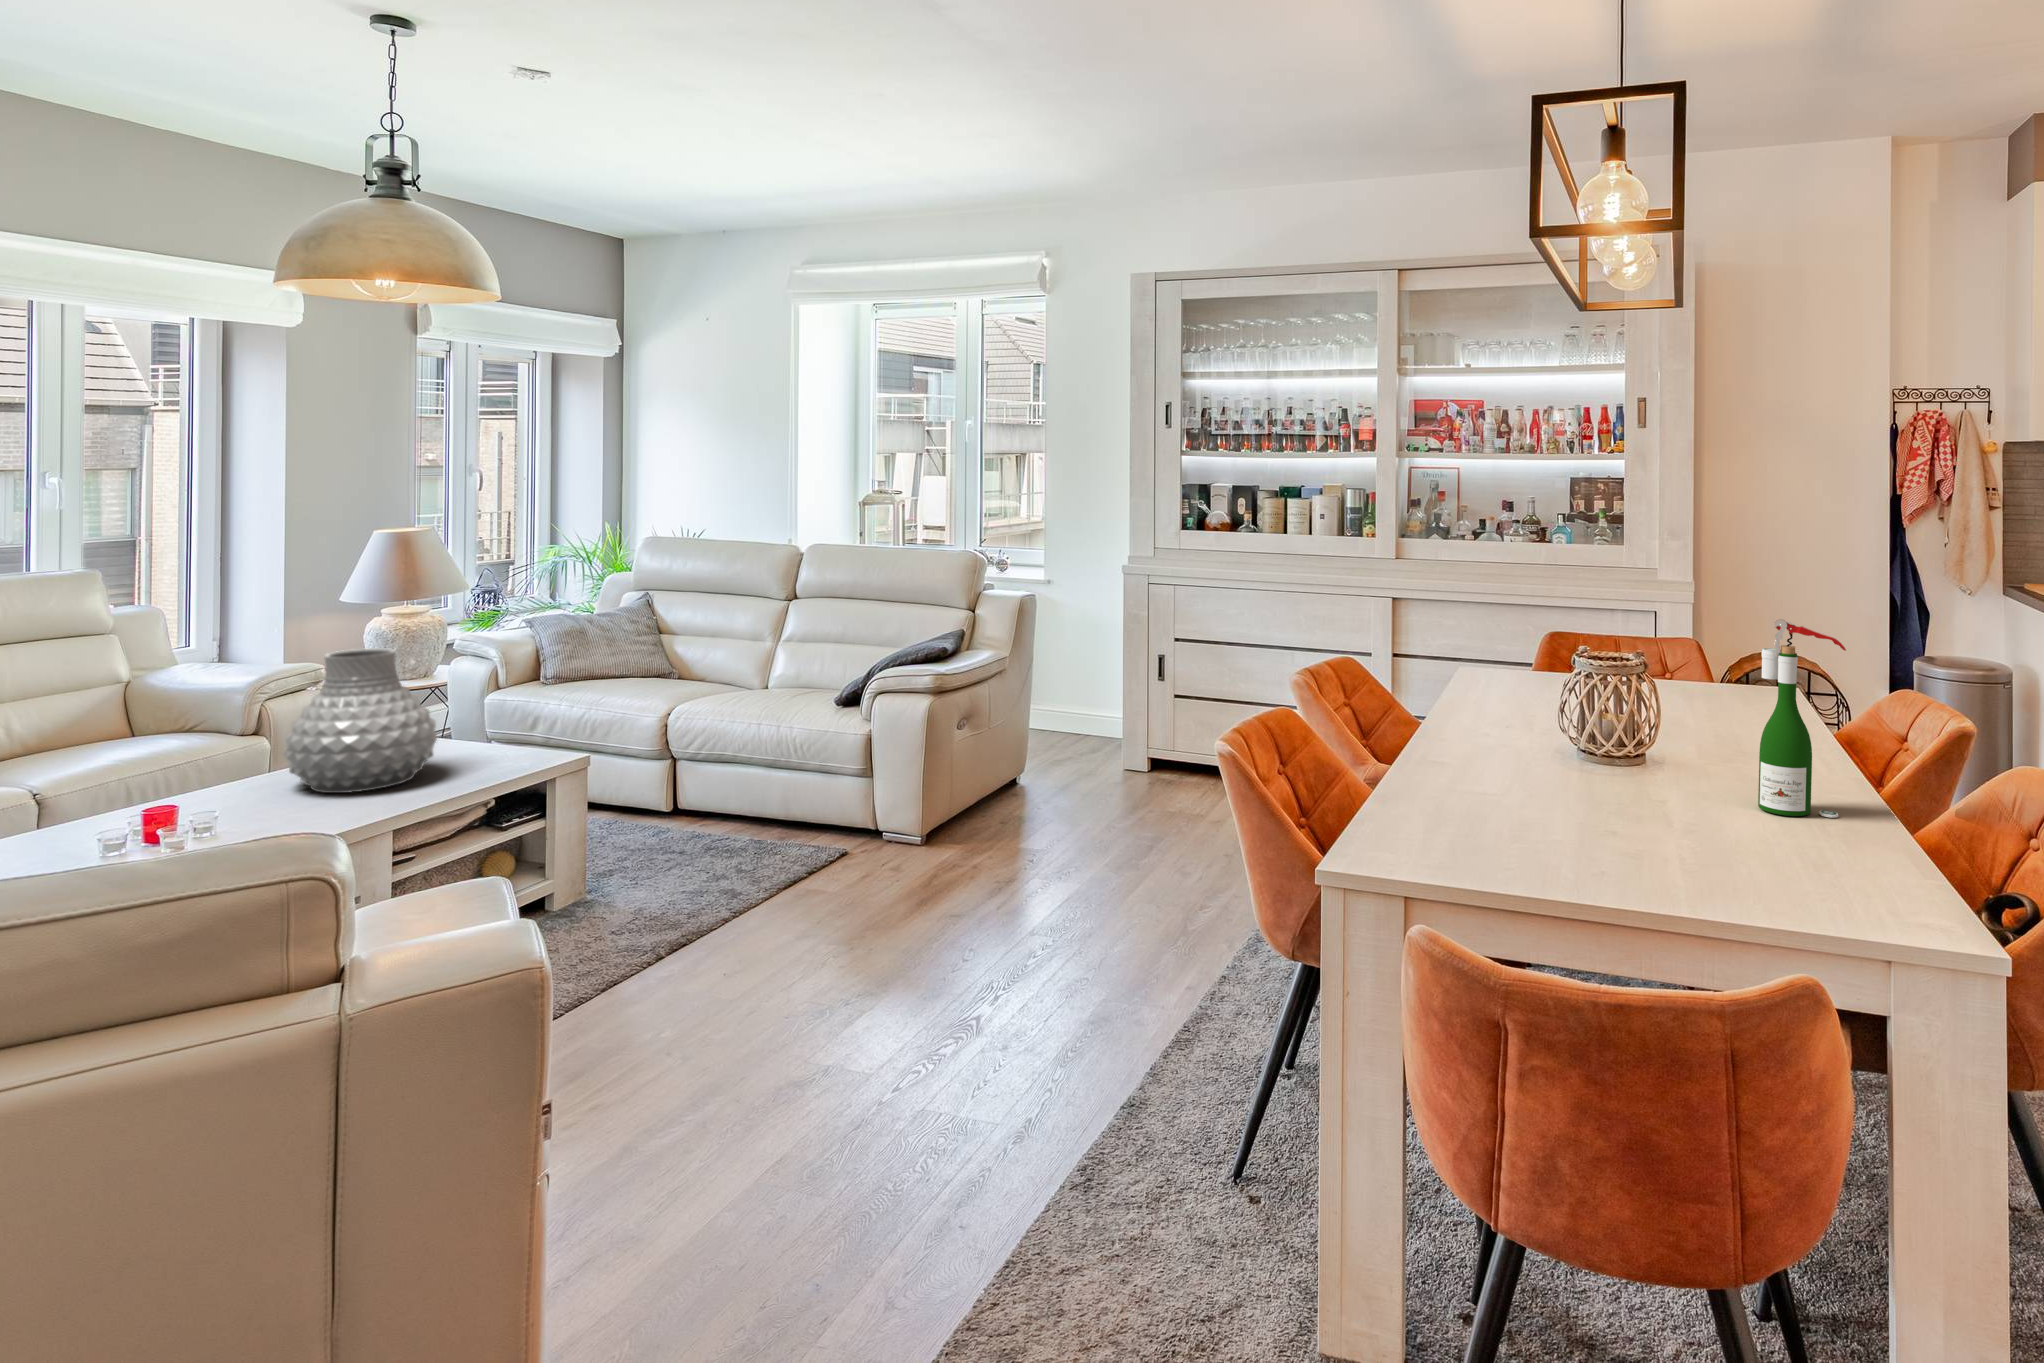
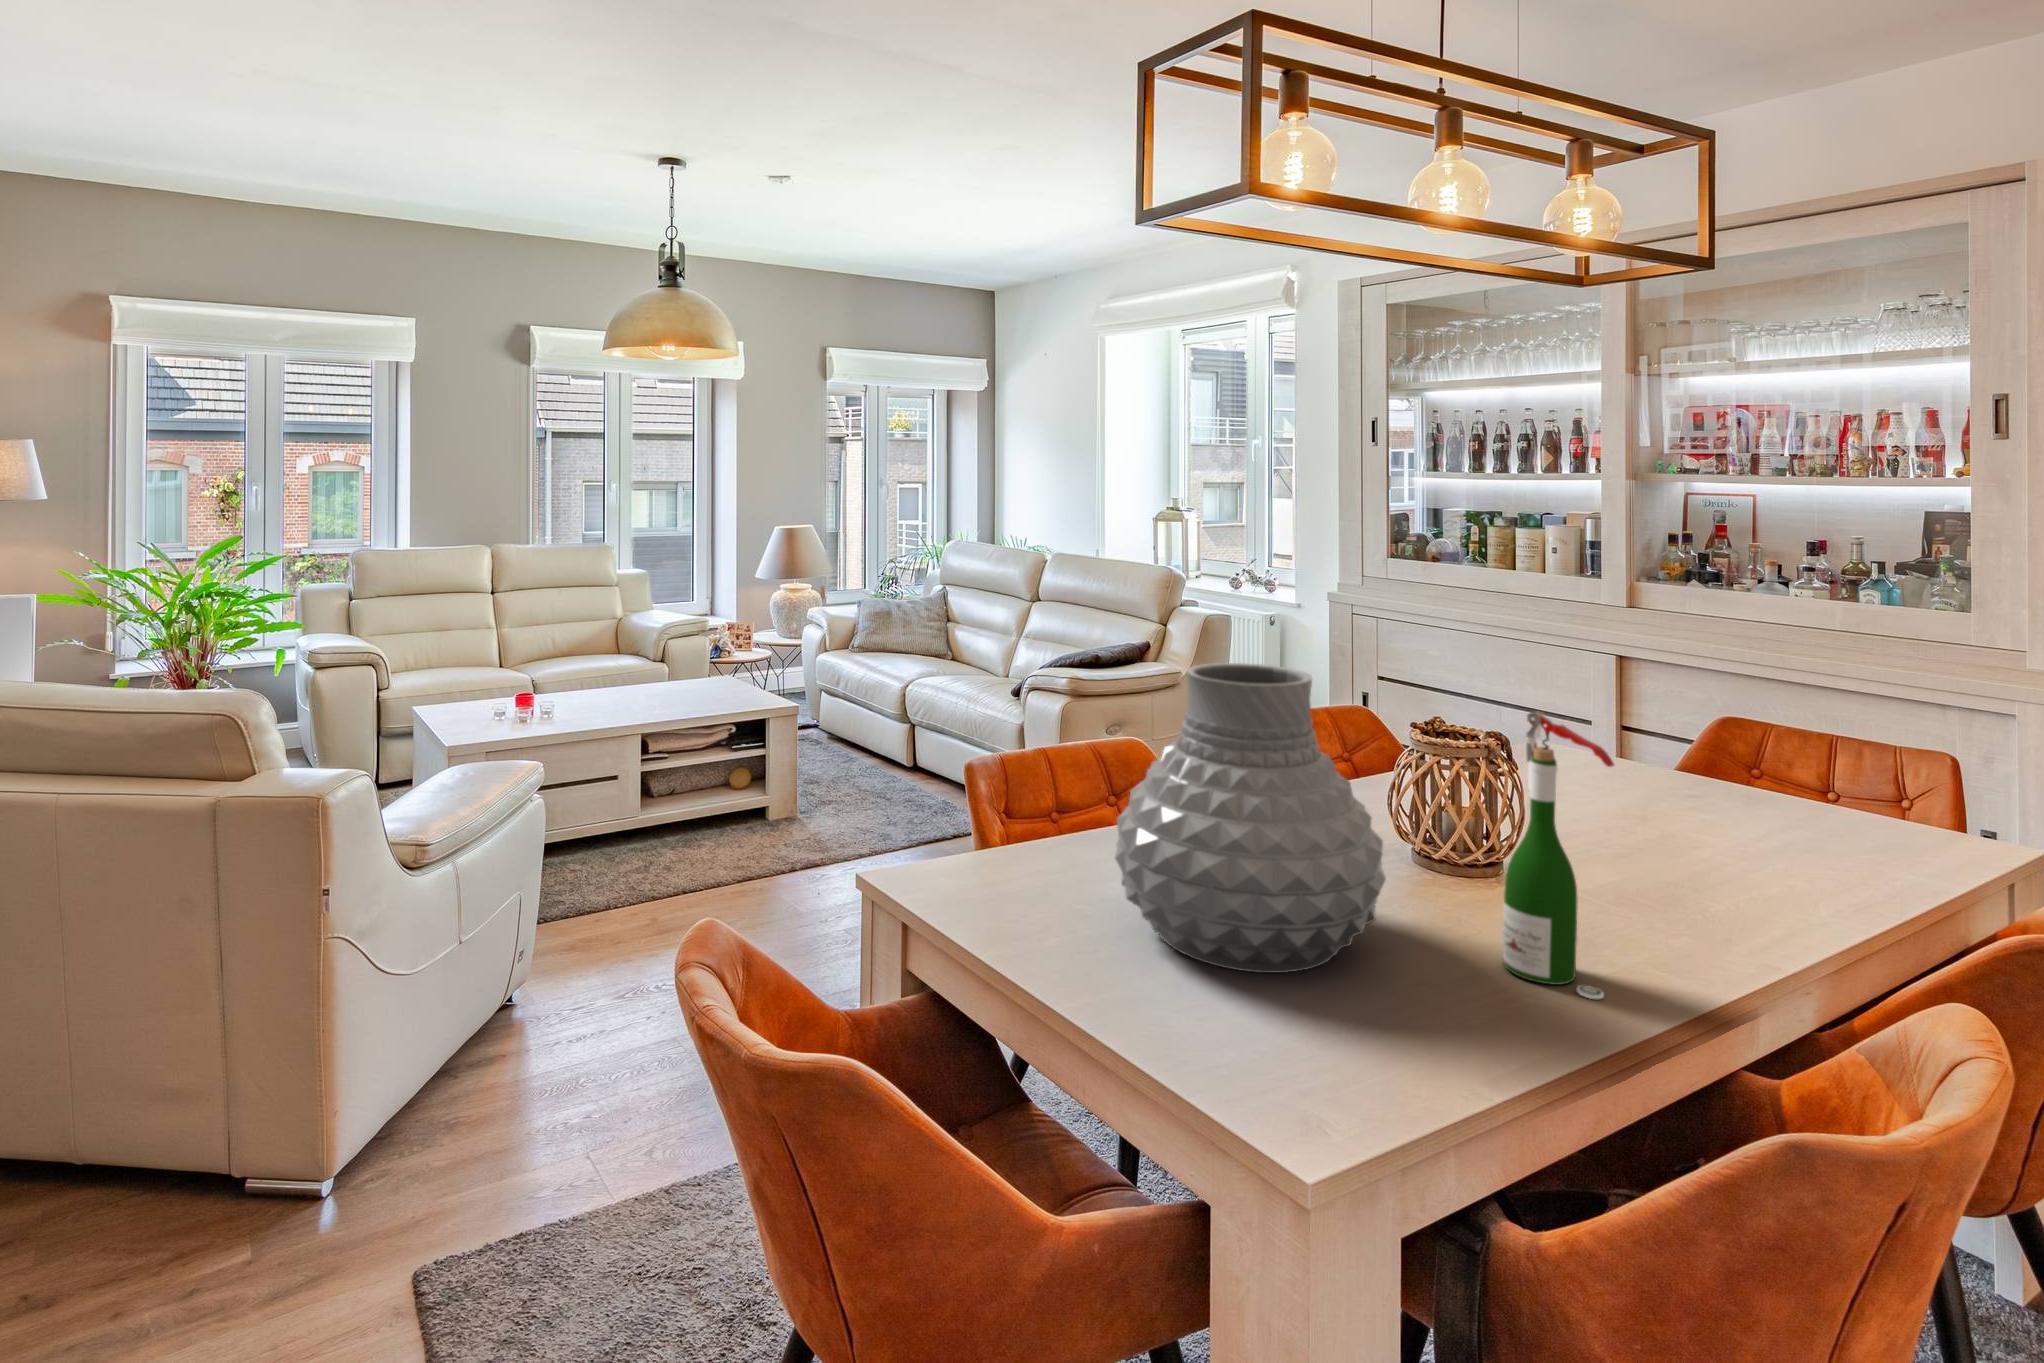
vase: present [284,648,437,793] -> present [1115,663,1386,973]

